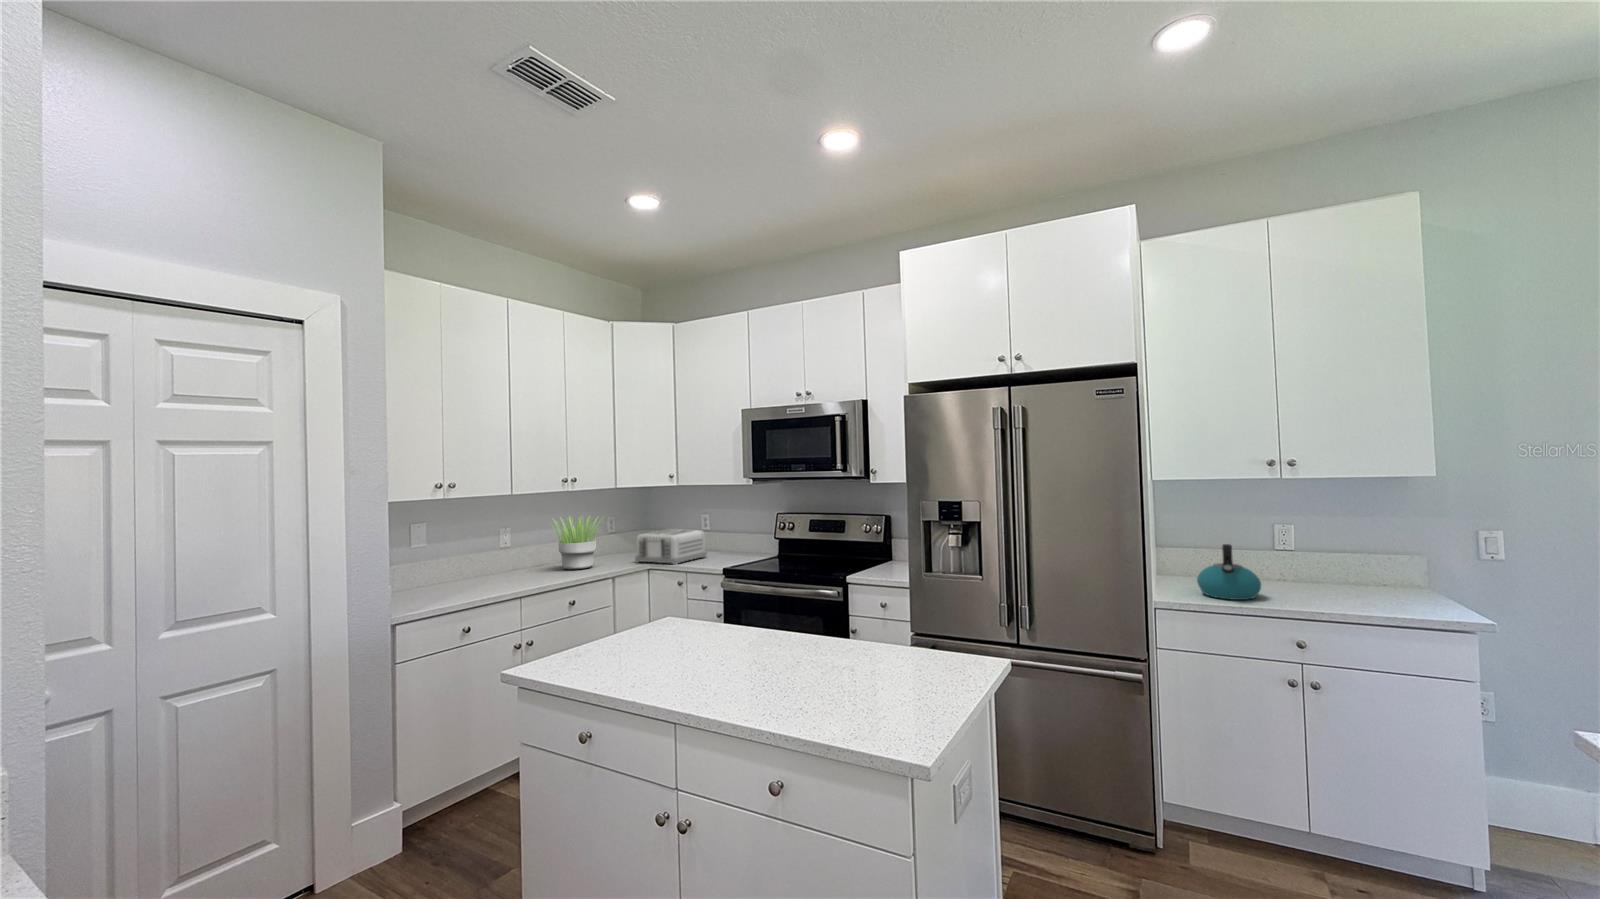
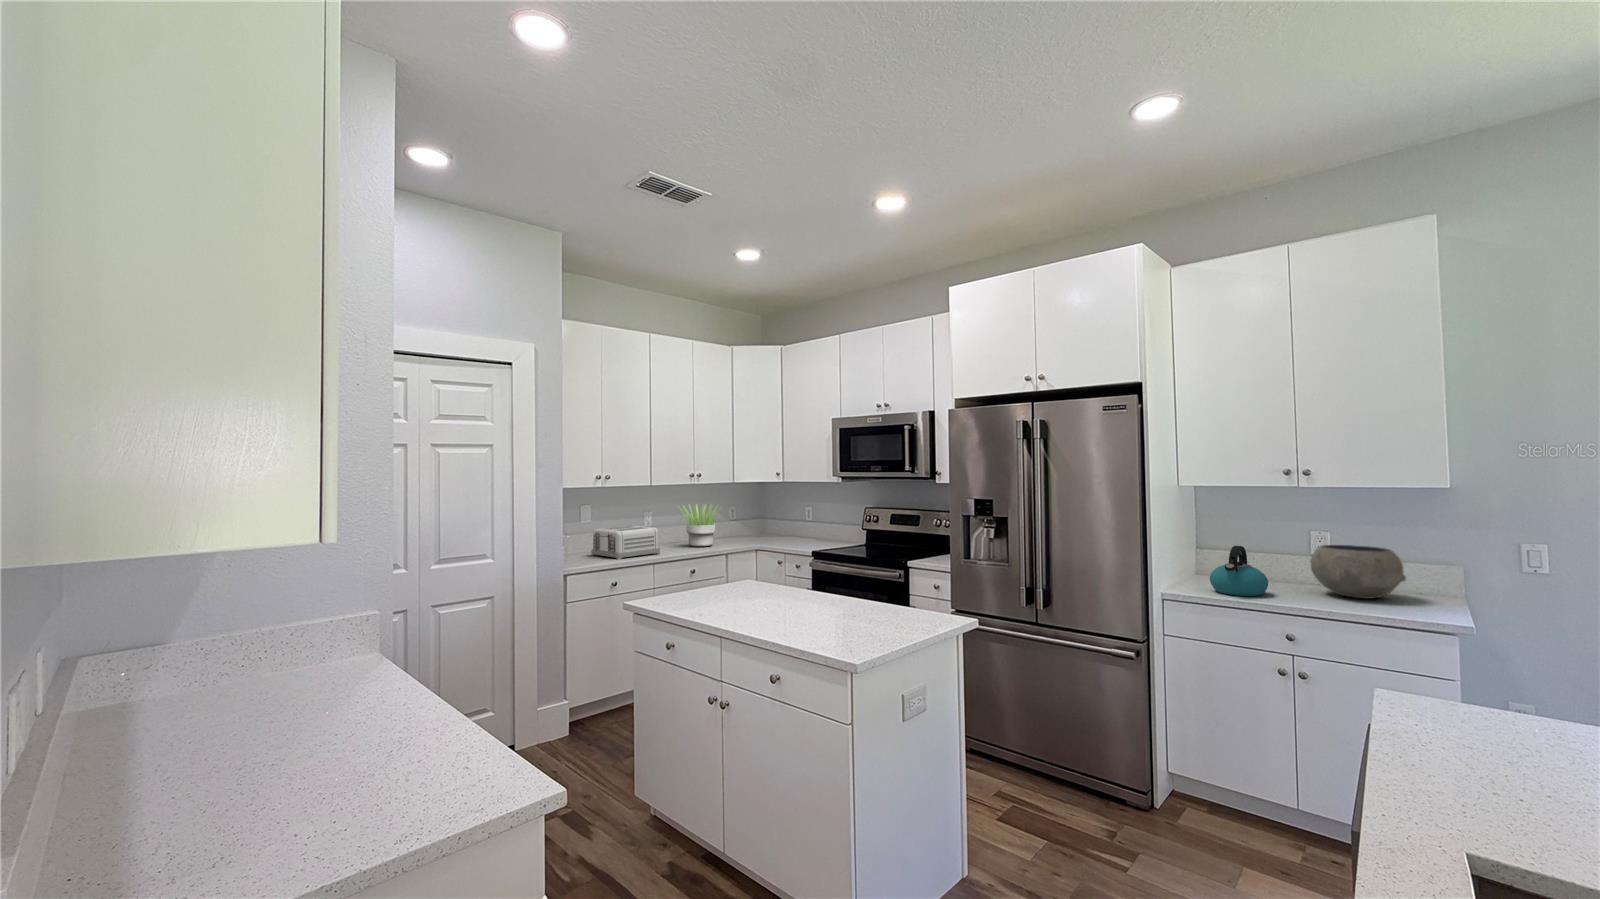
toaster: present [635,529,707,565] -> present [591,526,660,560]
ceramic bowl: none [1290,538,1393,595] -> present [1310,545,1406,599]

